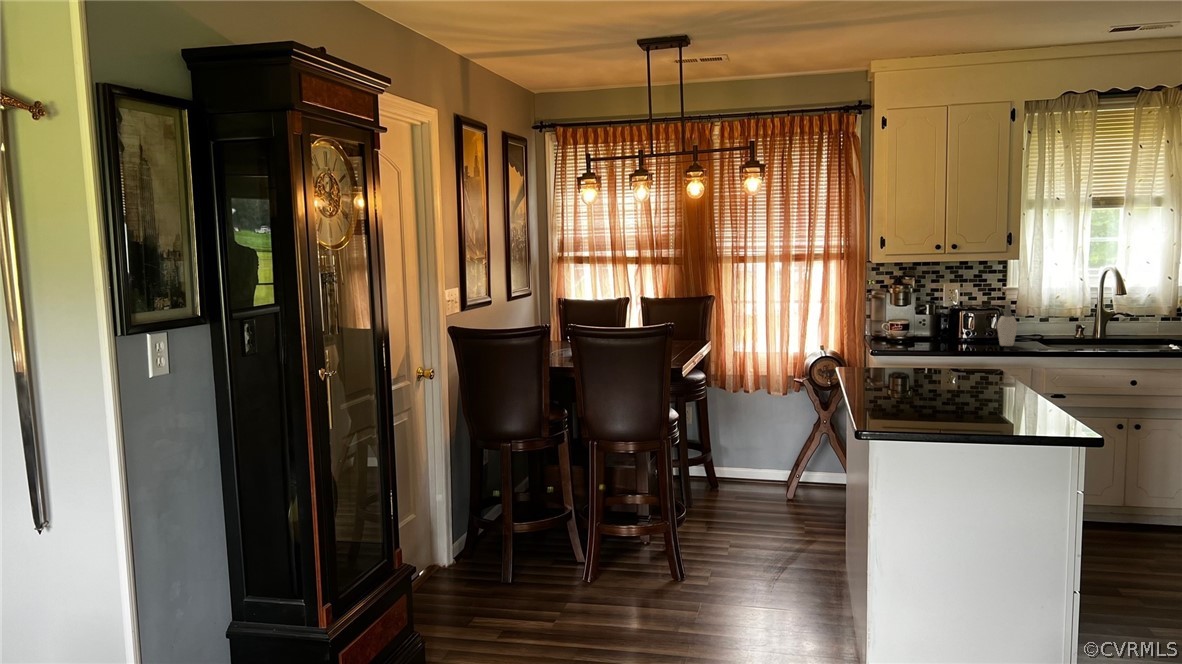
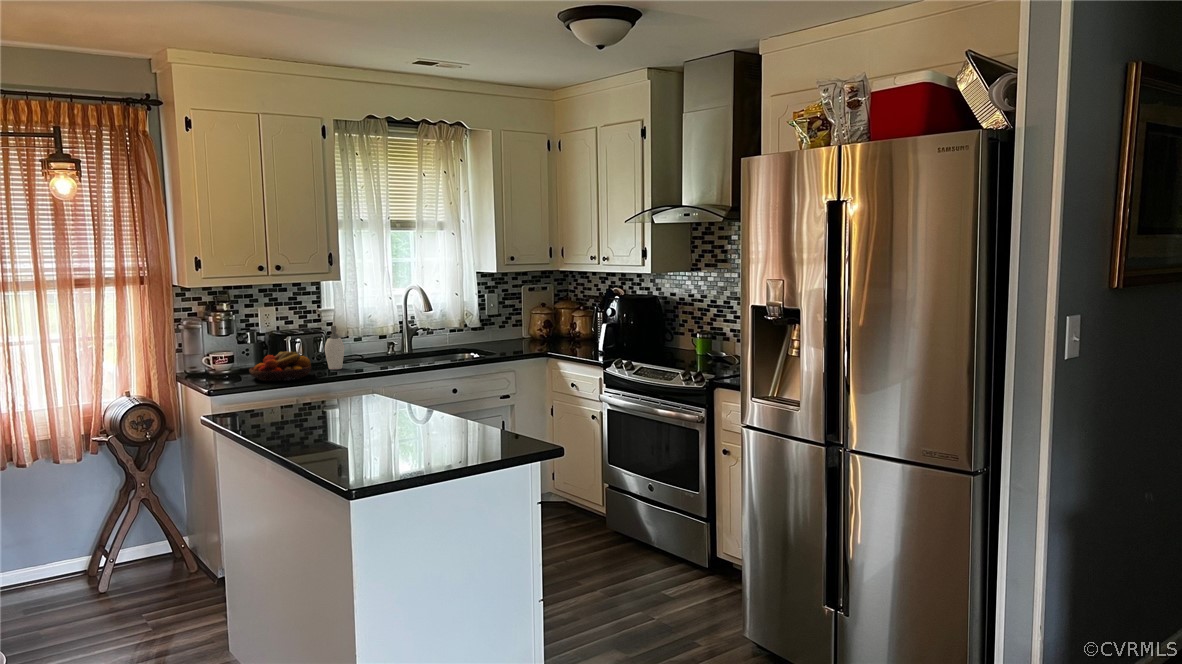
fruit bowl: none [919,325,977,351] -> present [249,351,311,381]

